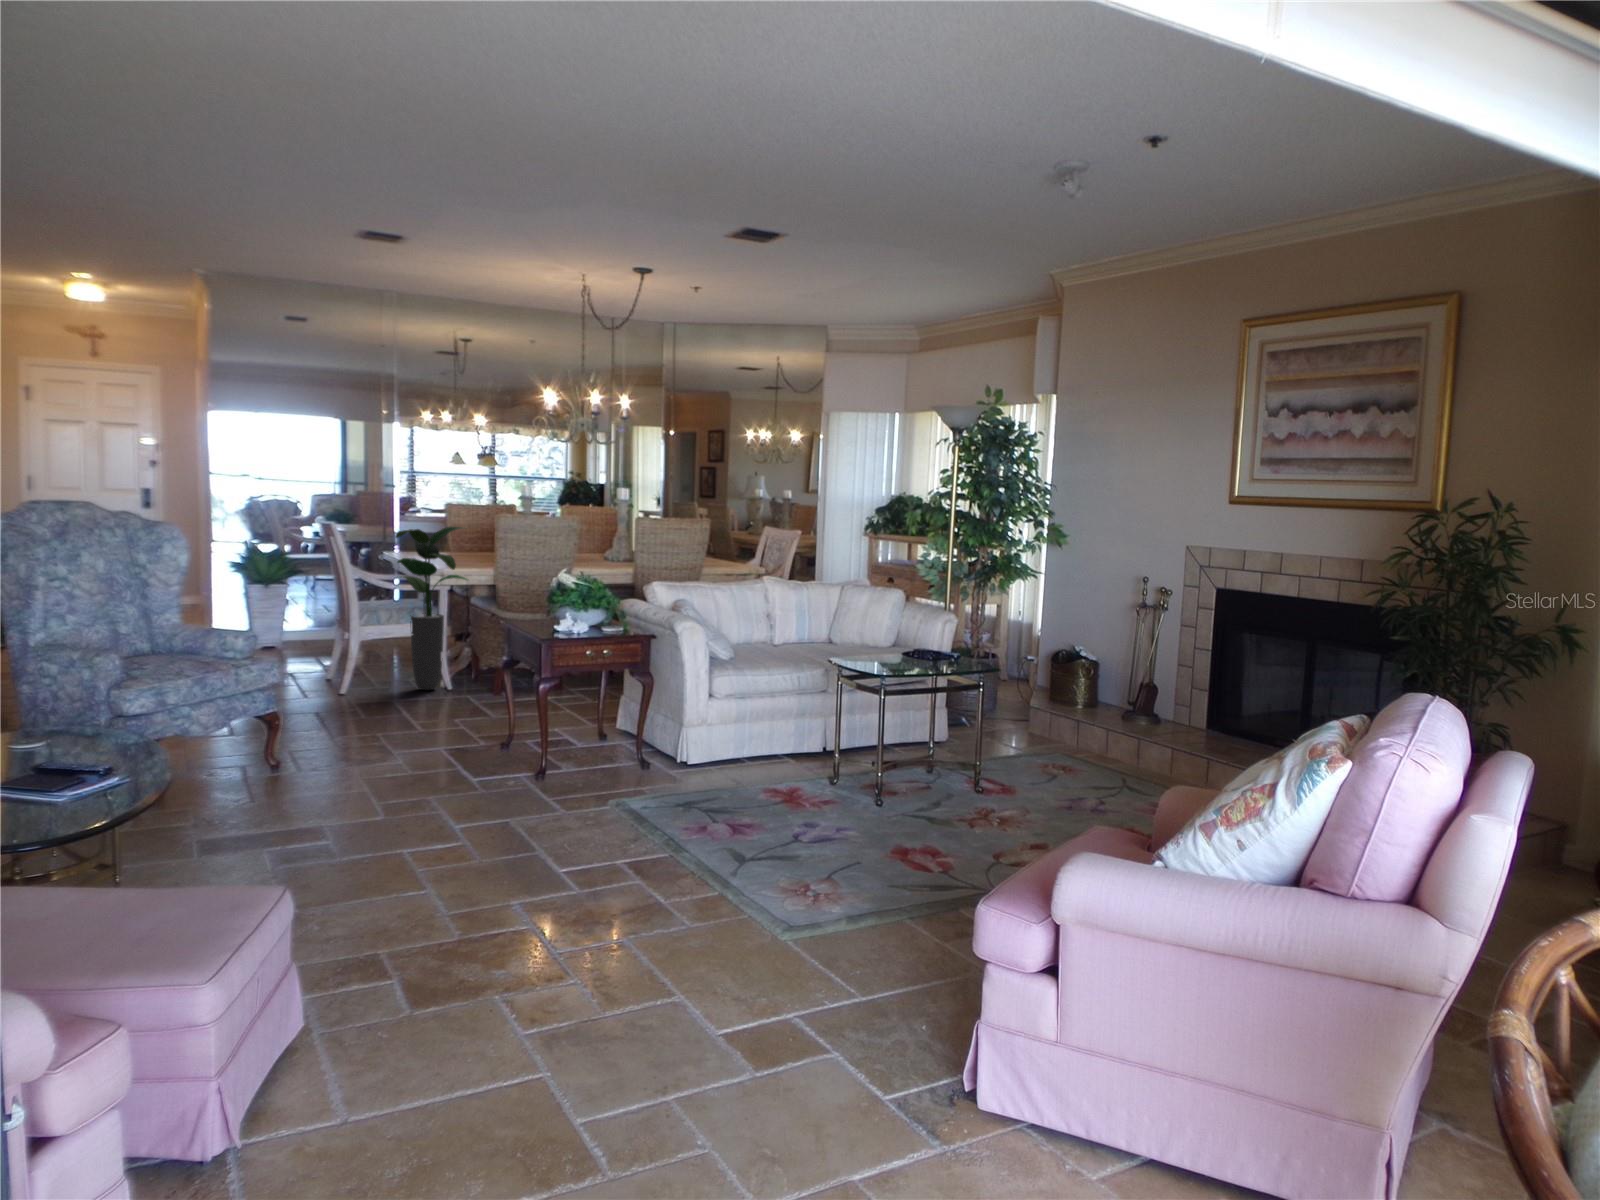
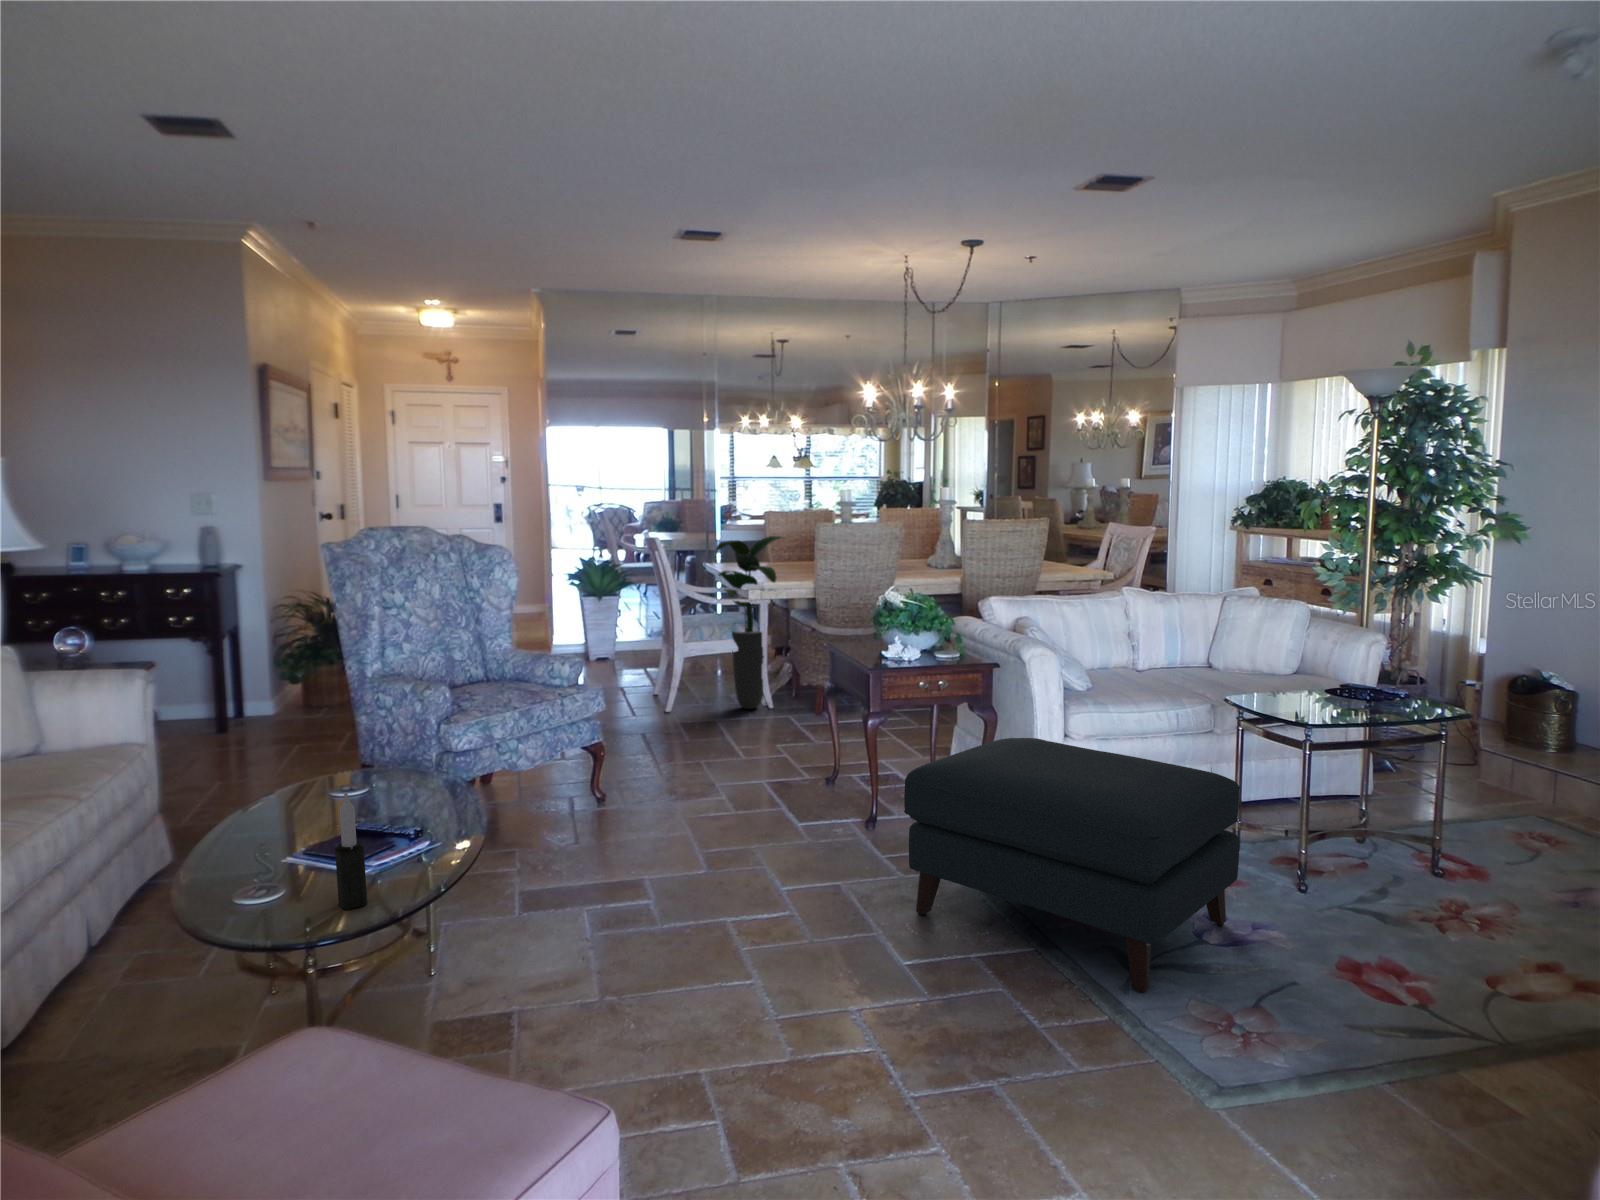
ottoman: none [564,692,829,876] -> present [904,738,1240,992]
candle: none [44,719,75,821] -> present [335,793,367,910]

